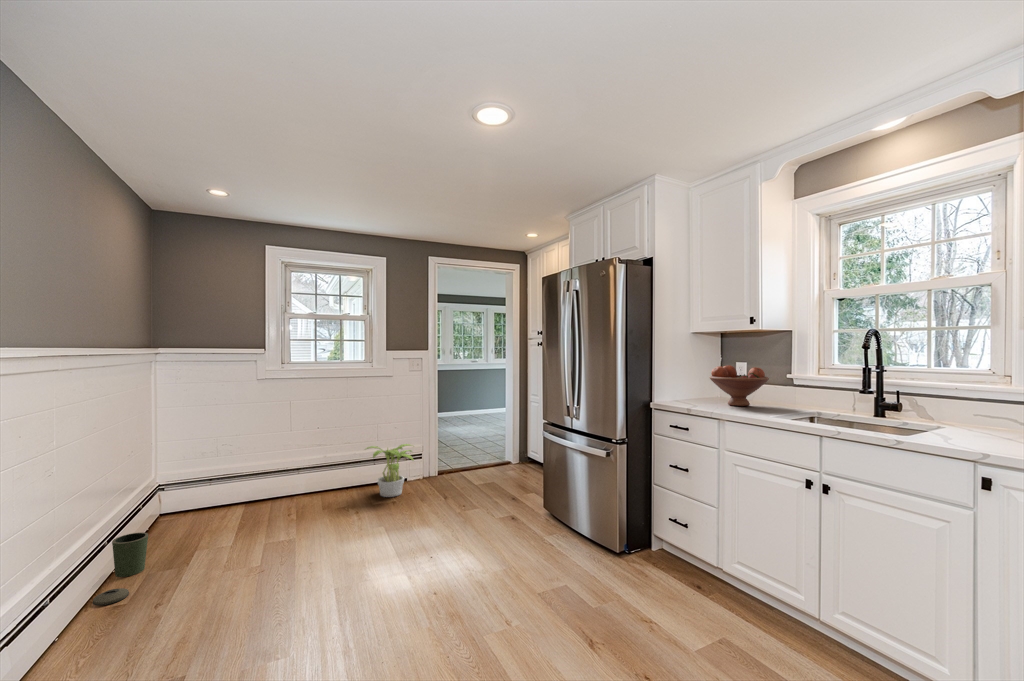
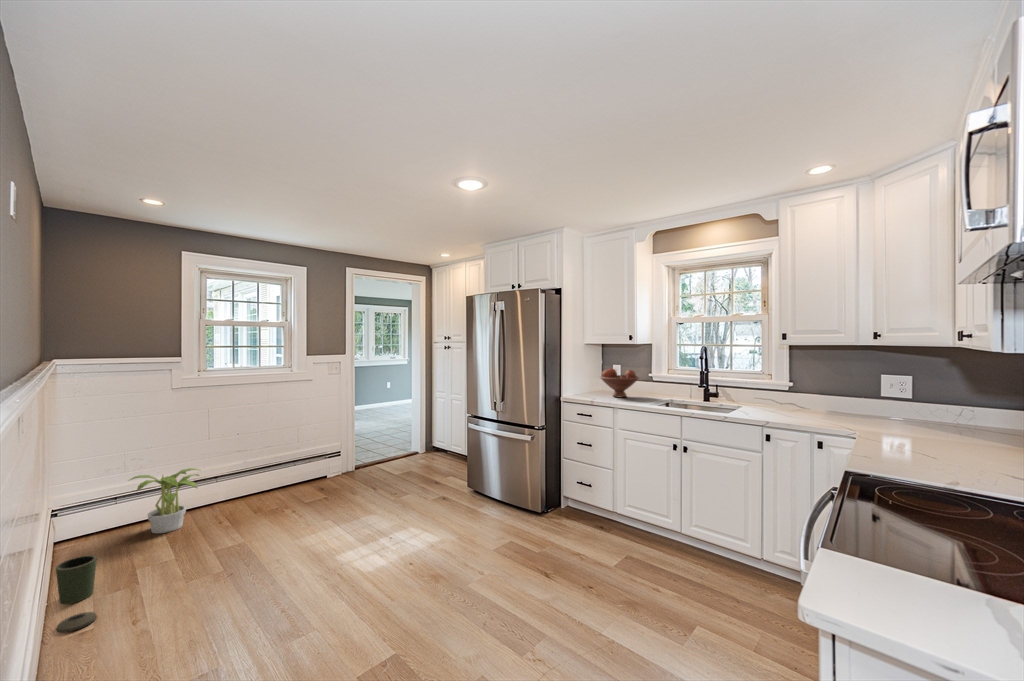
potted plant: present [366,444,414,497] -> present [130,468,199,533]

